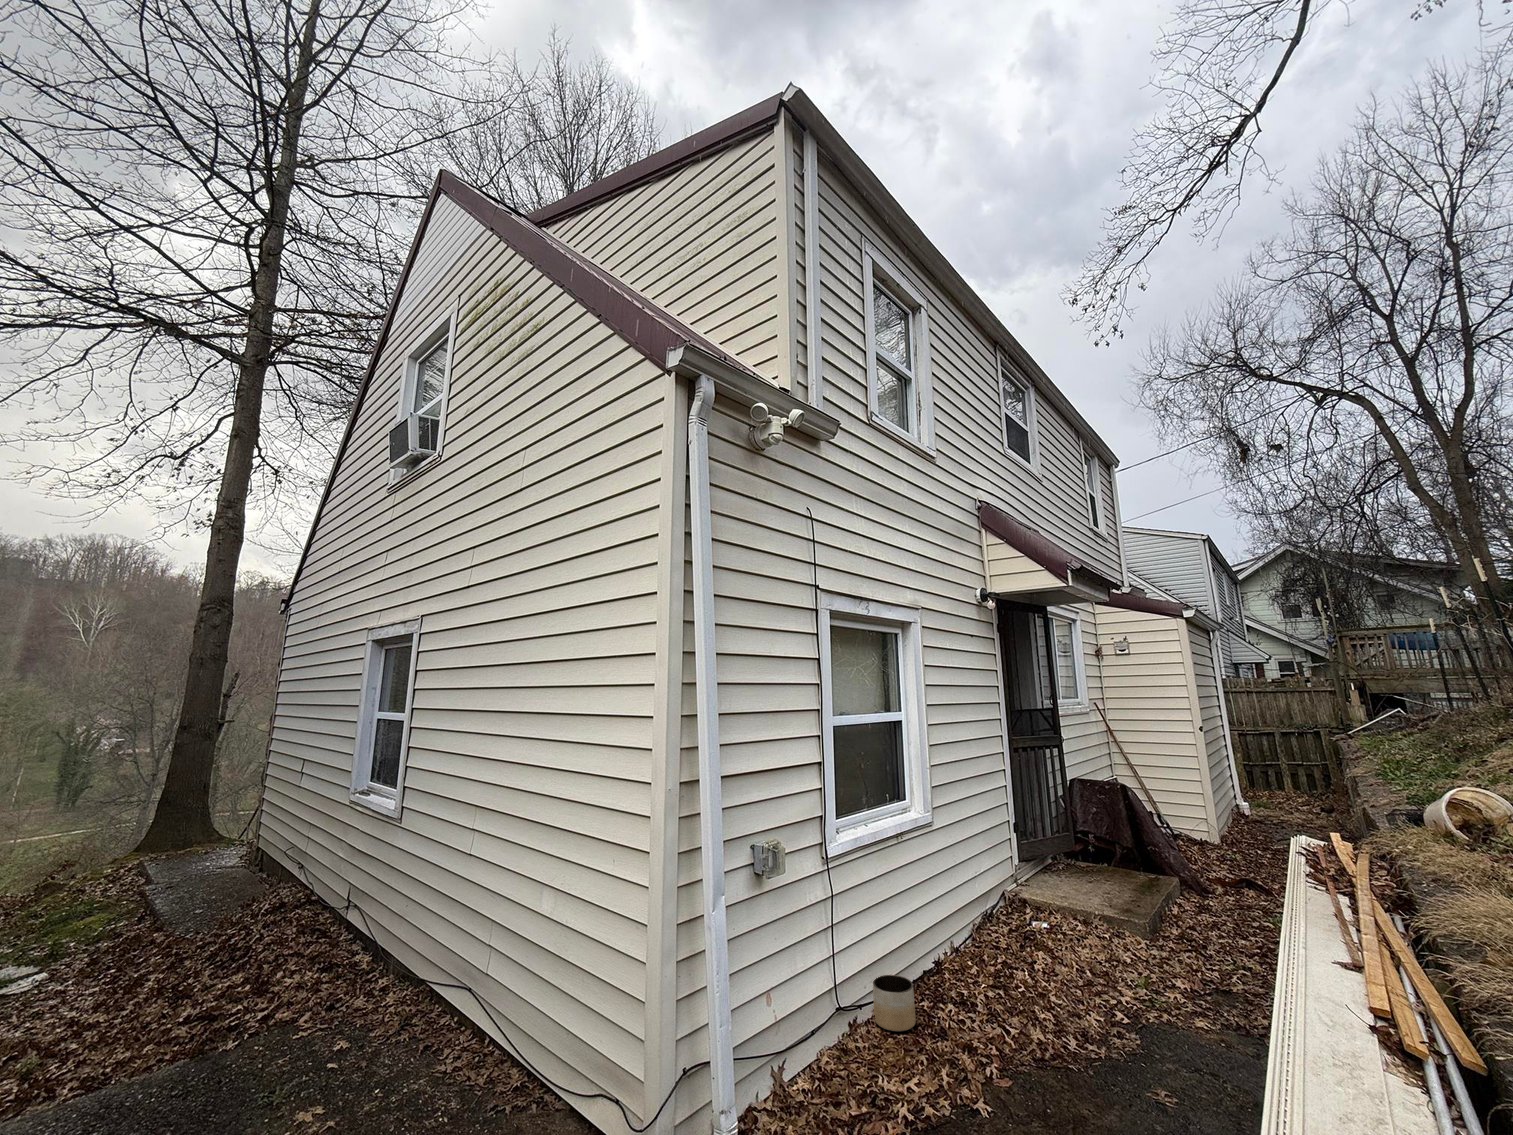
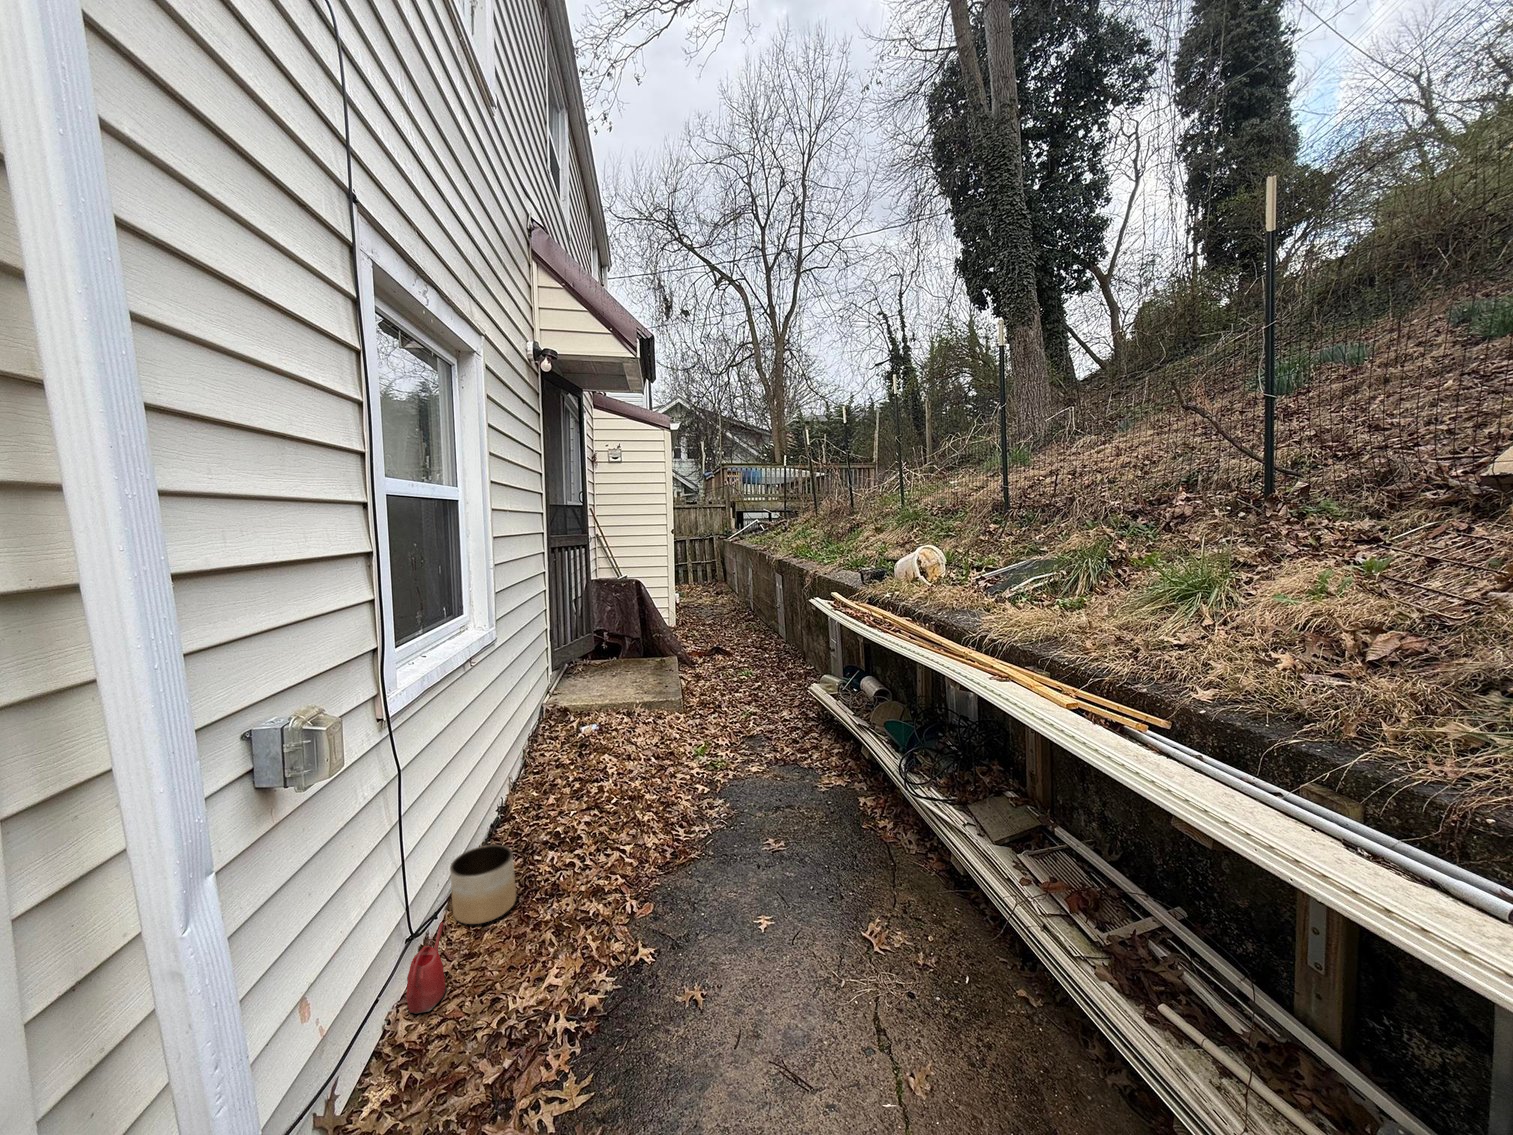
watering can: none [829,1011,858,1061] -> present [406,922,447,1014]

